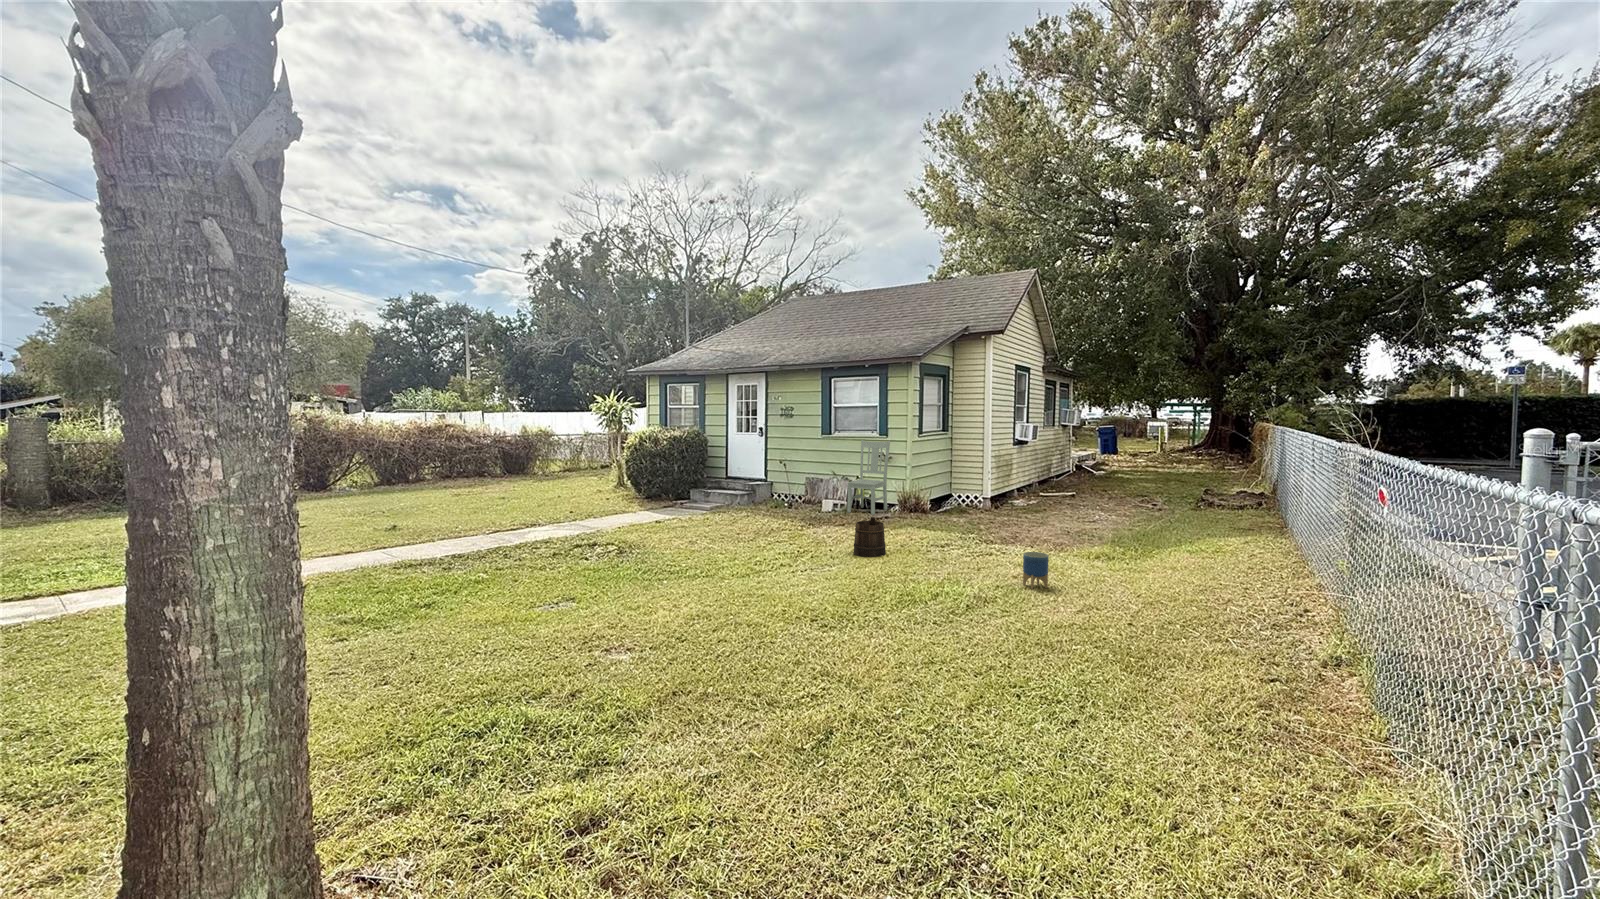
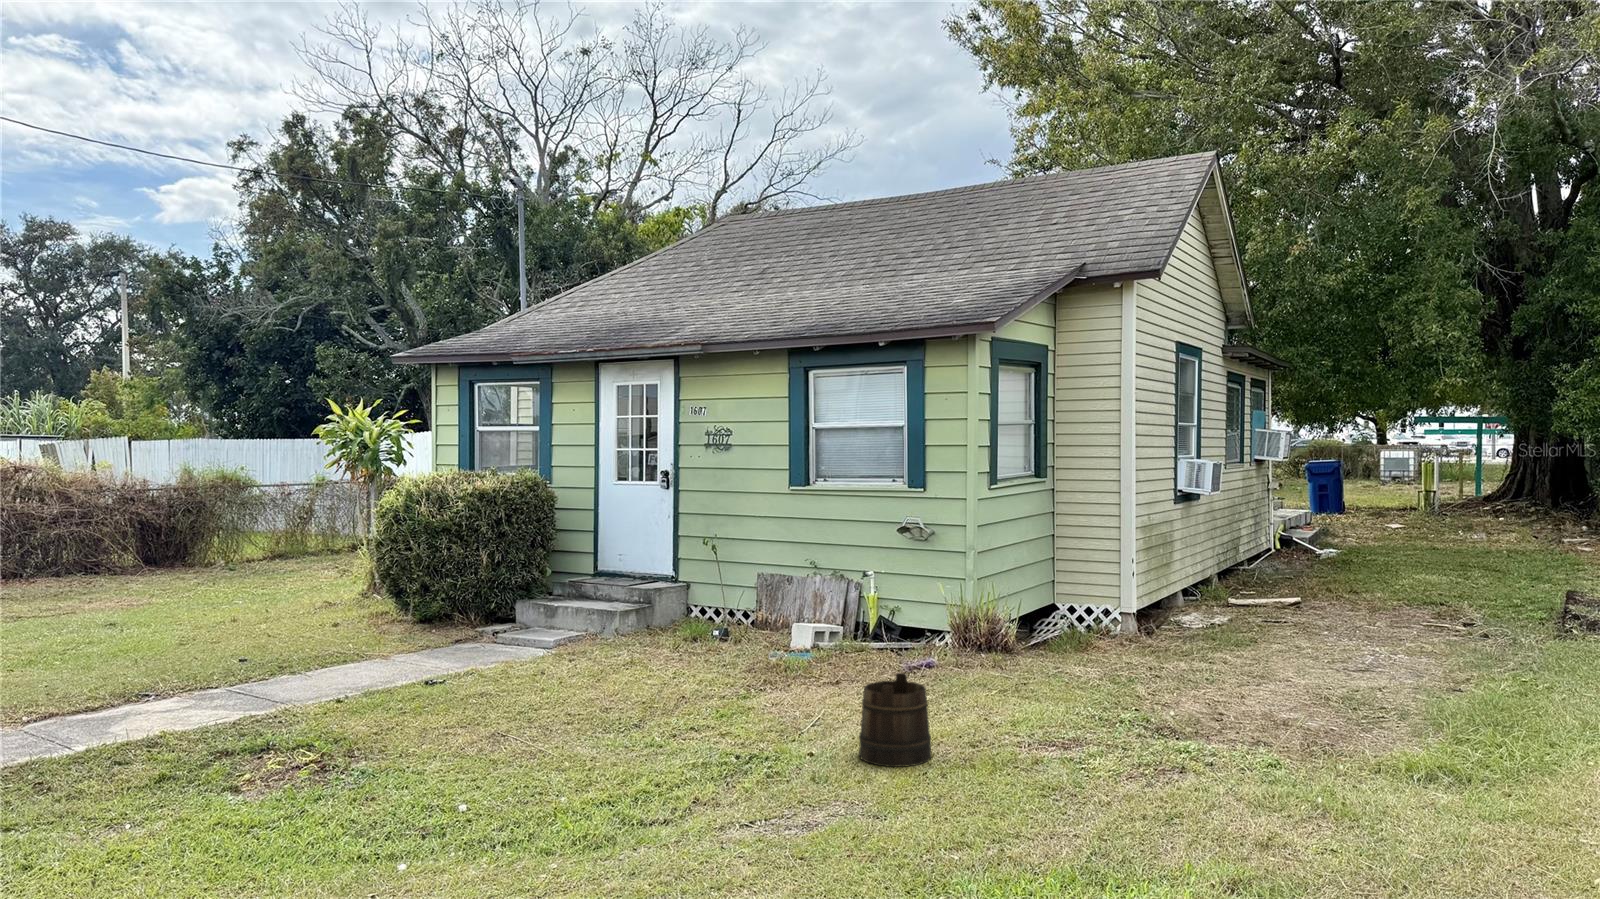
chair: present [847,440,890,515] -> none [843,495,931,654]
planter: present [1023,552,1049,589] -> none [1263,765,1324,859]

